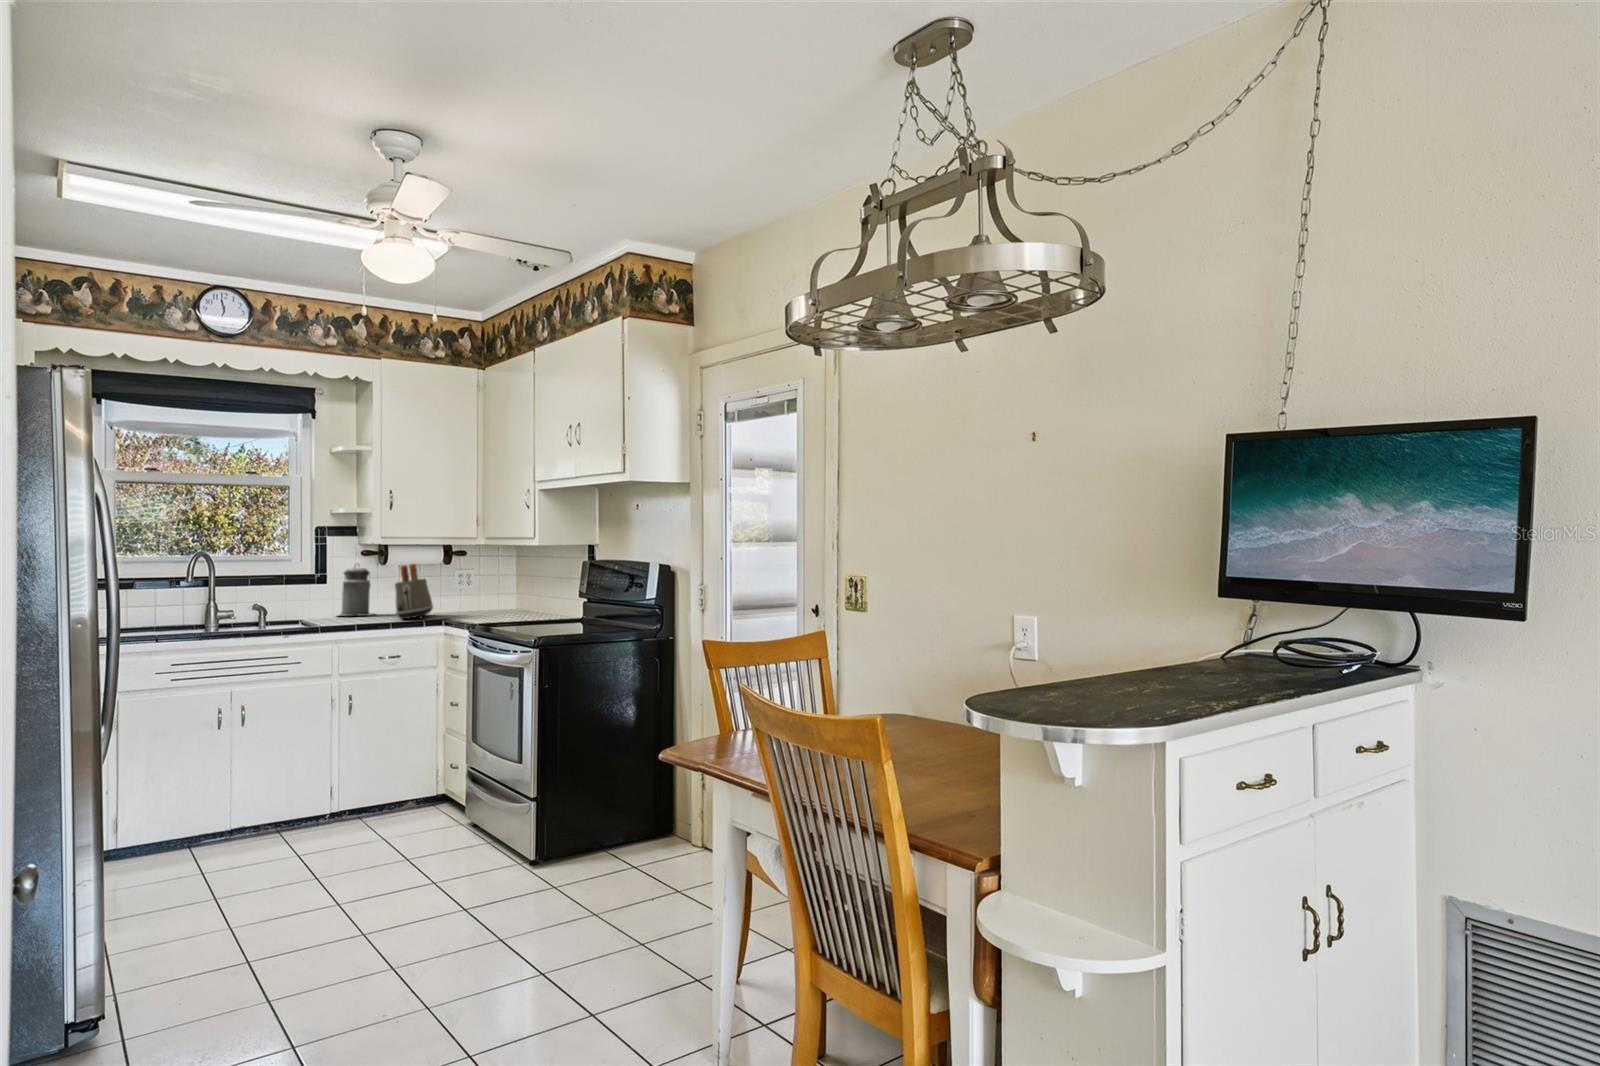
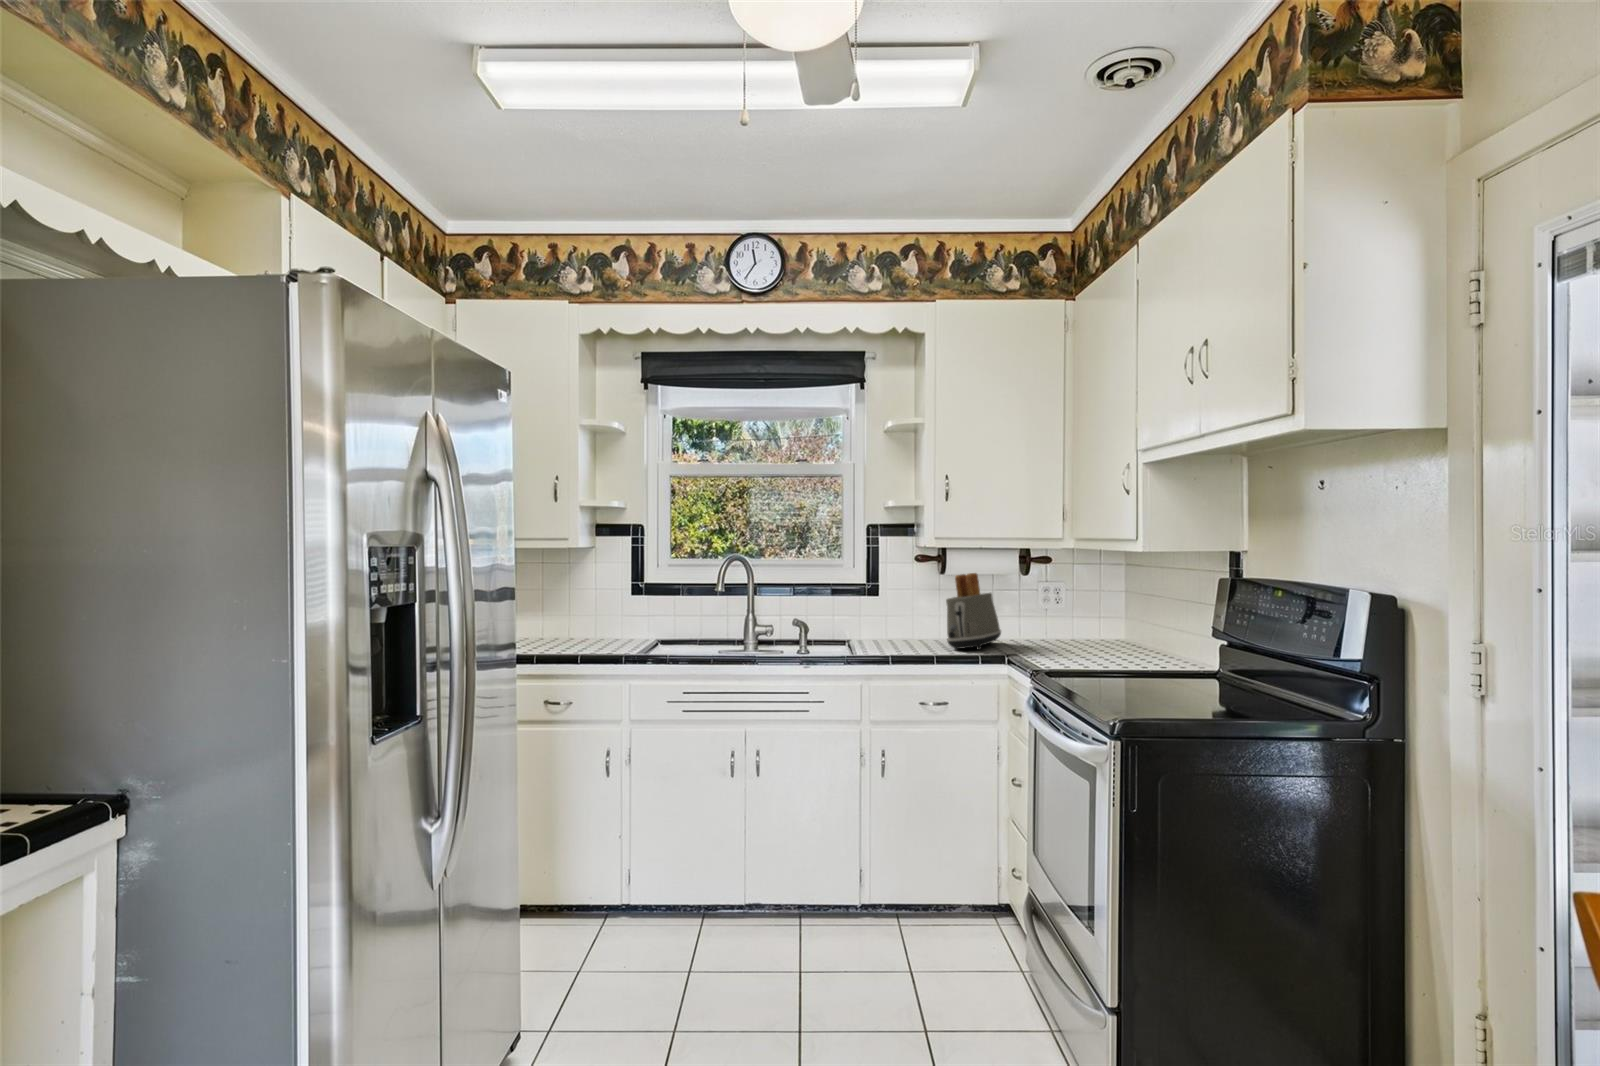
canister: present [340,564,374,616] -> none [887,569,935,637]

